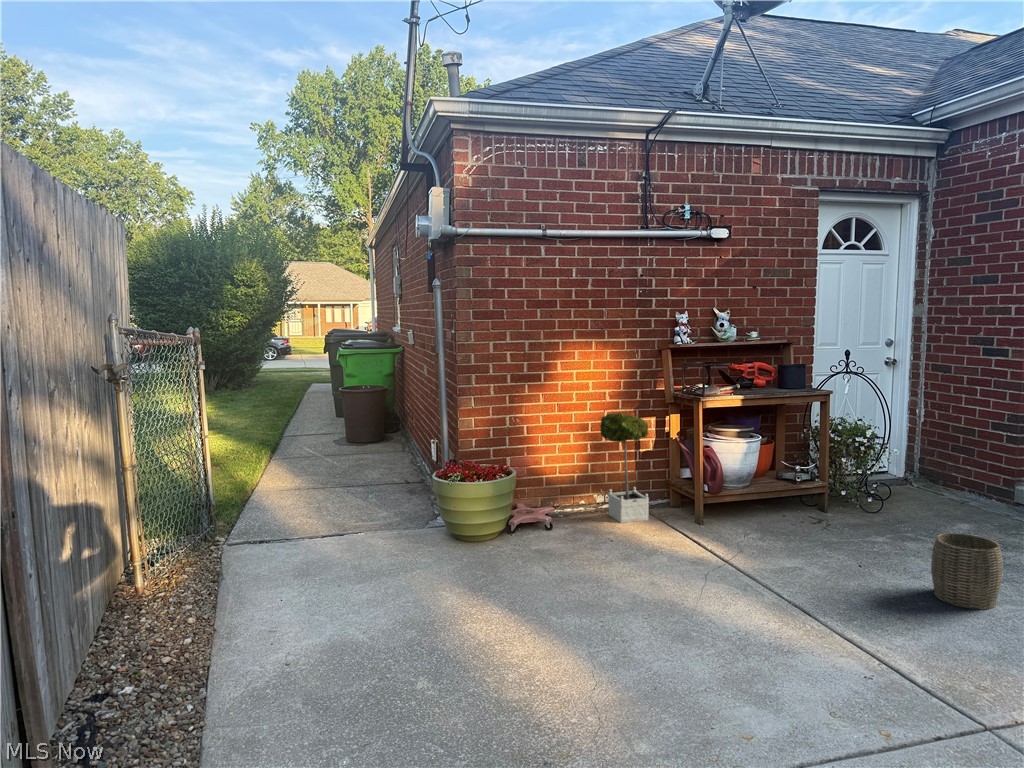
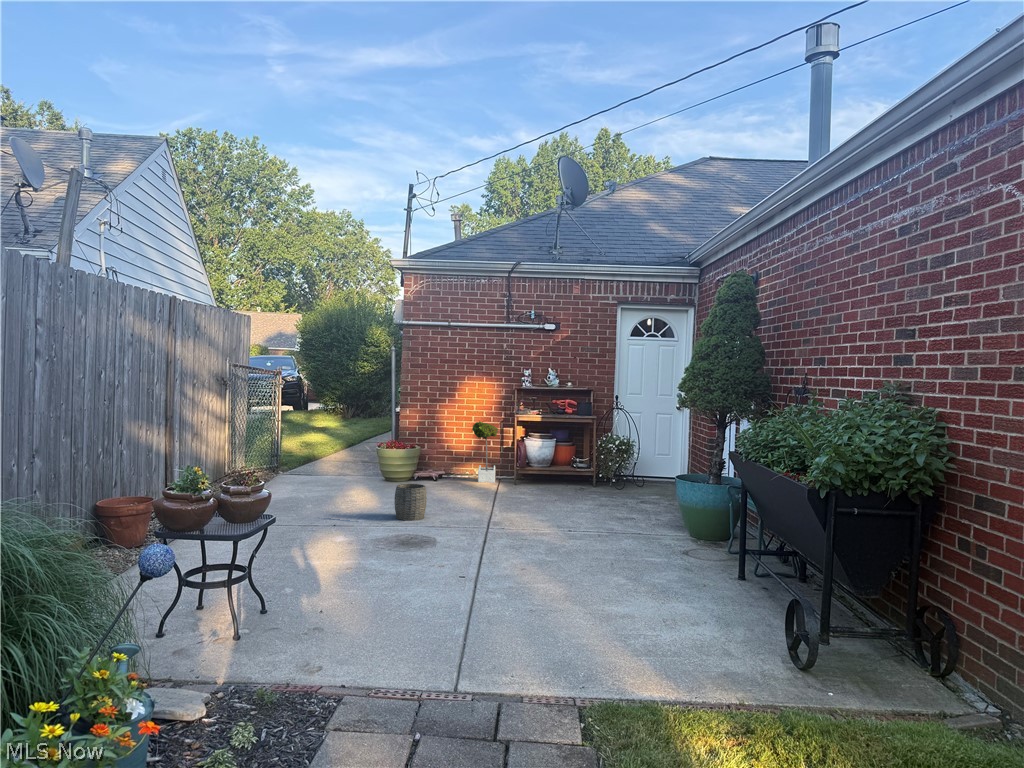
woven basket: present [931,533,1003,609] -> present [395,484,427,521]

